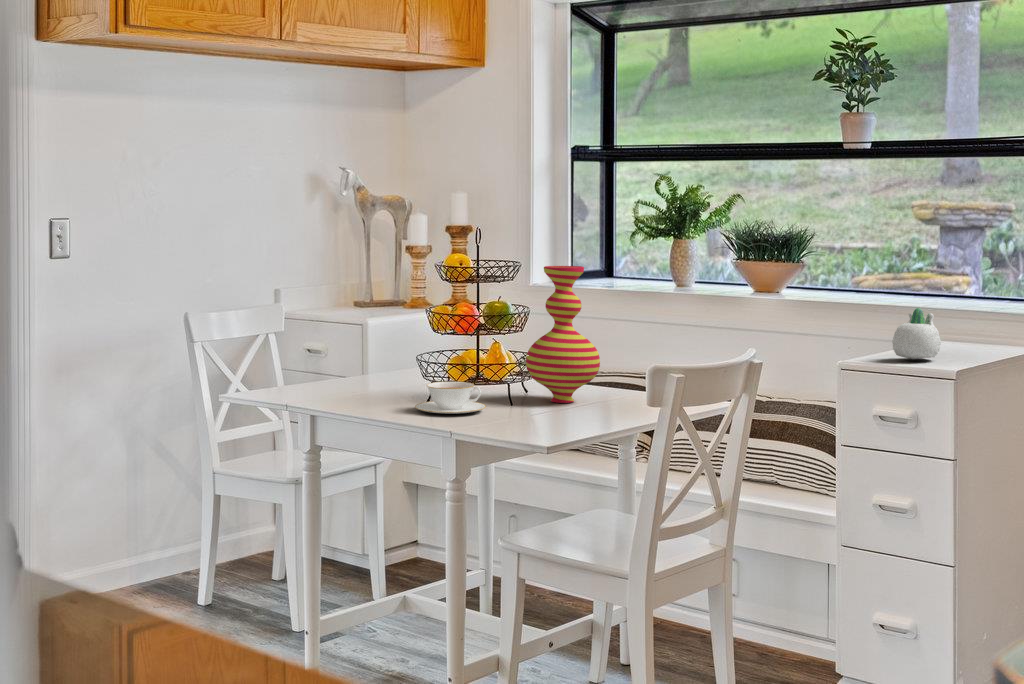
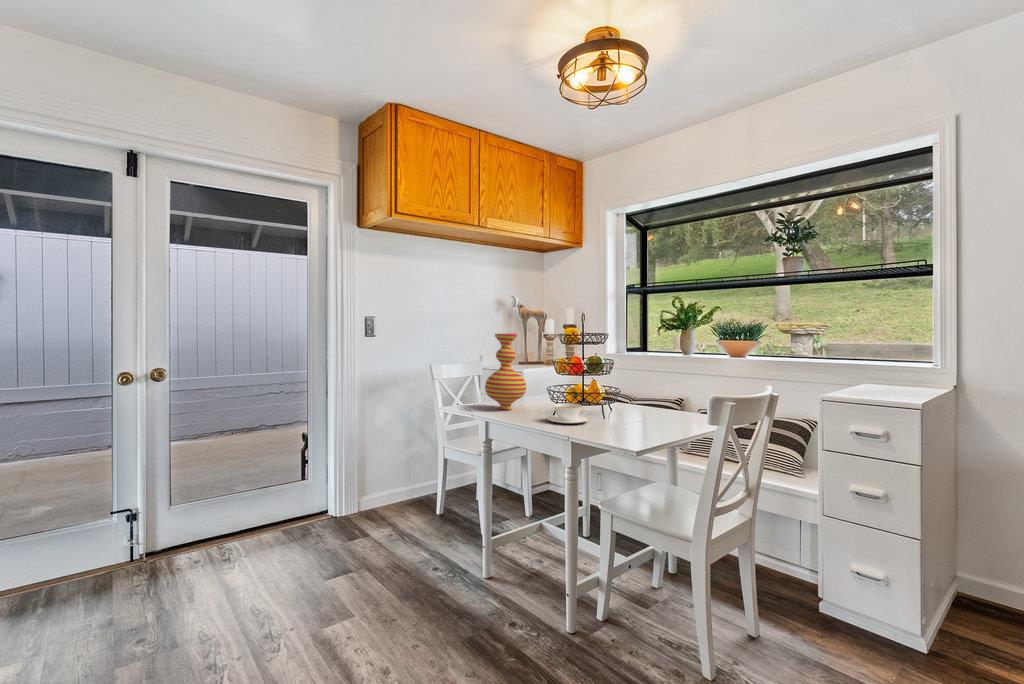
vase: present [526,266,600,403] -> present [485,334,526,410]
succulent planter: present [892,308,941,359] -> none [857,362,894,395]

